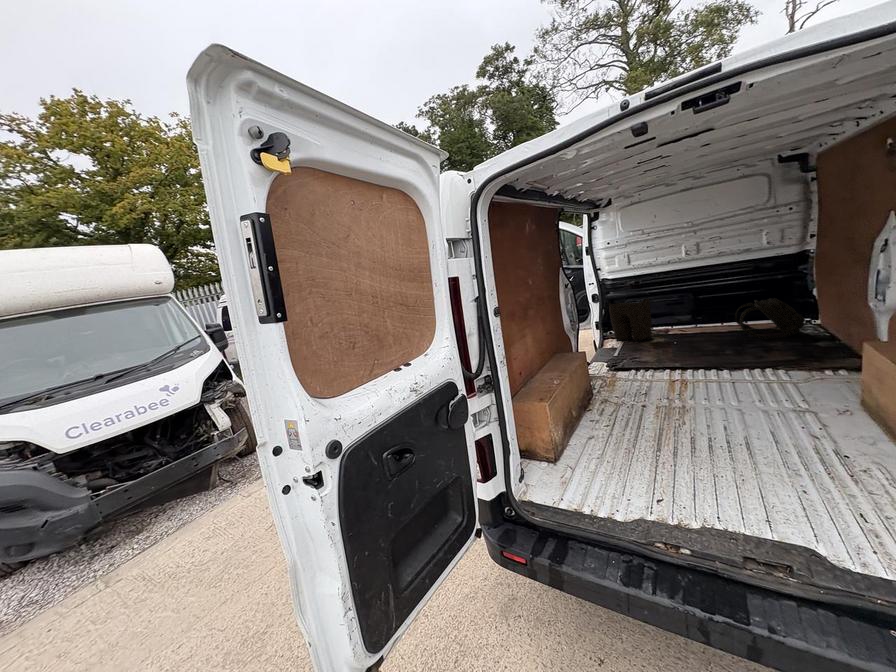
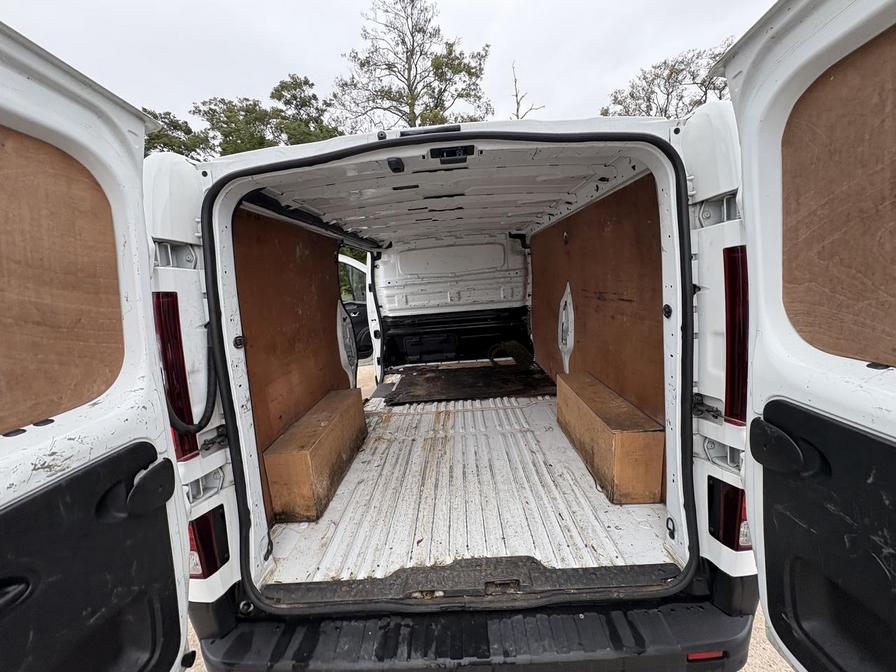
laundry basket: present [609,299,652,342] -> none [387,336,424,376]

